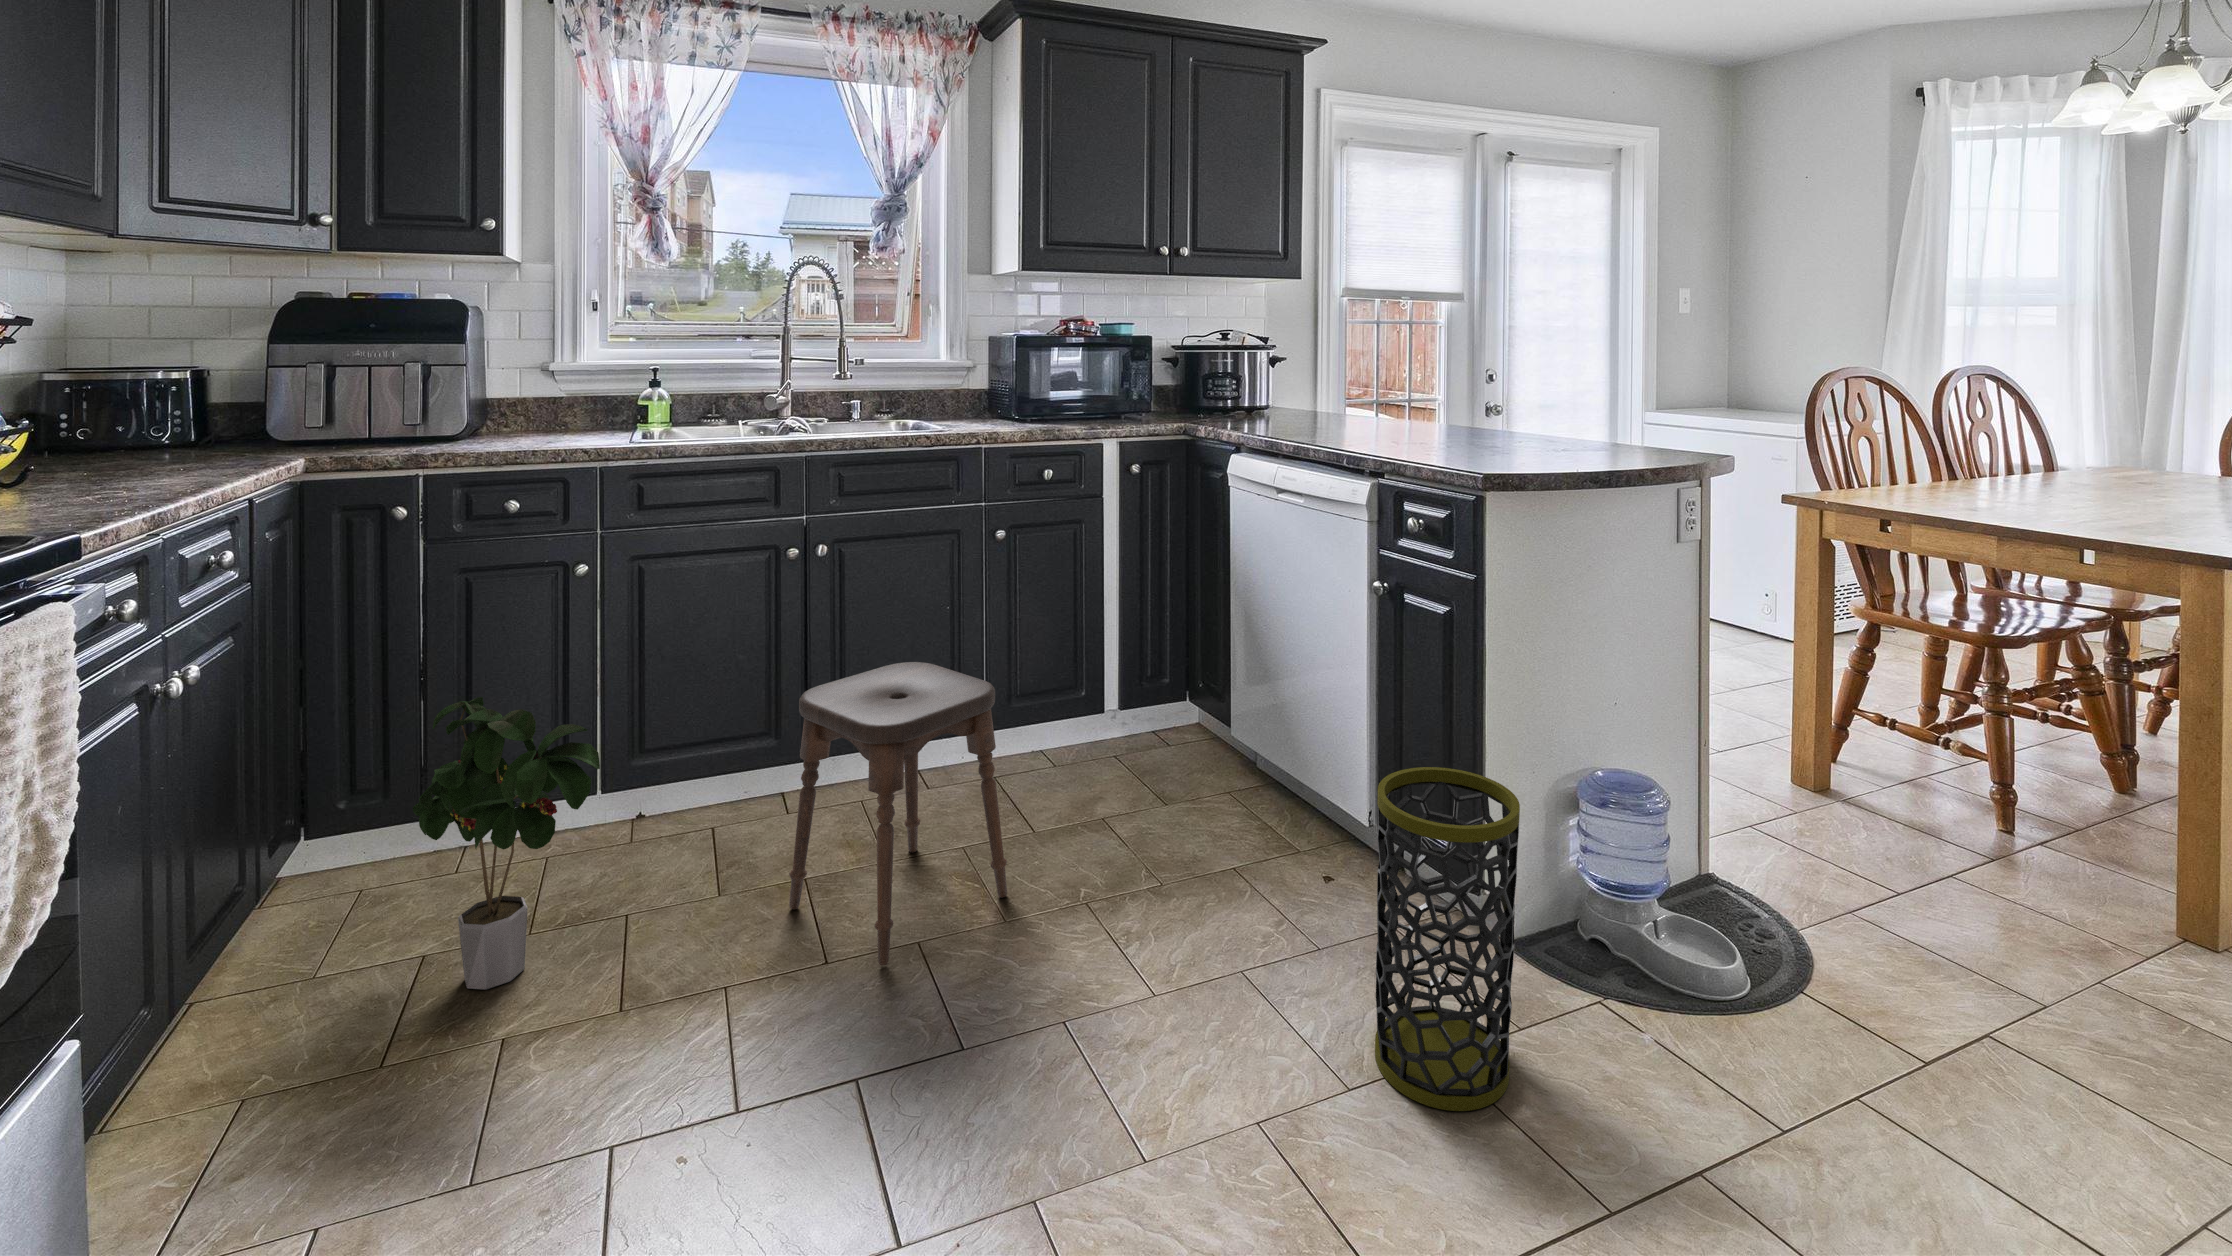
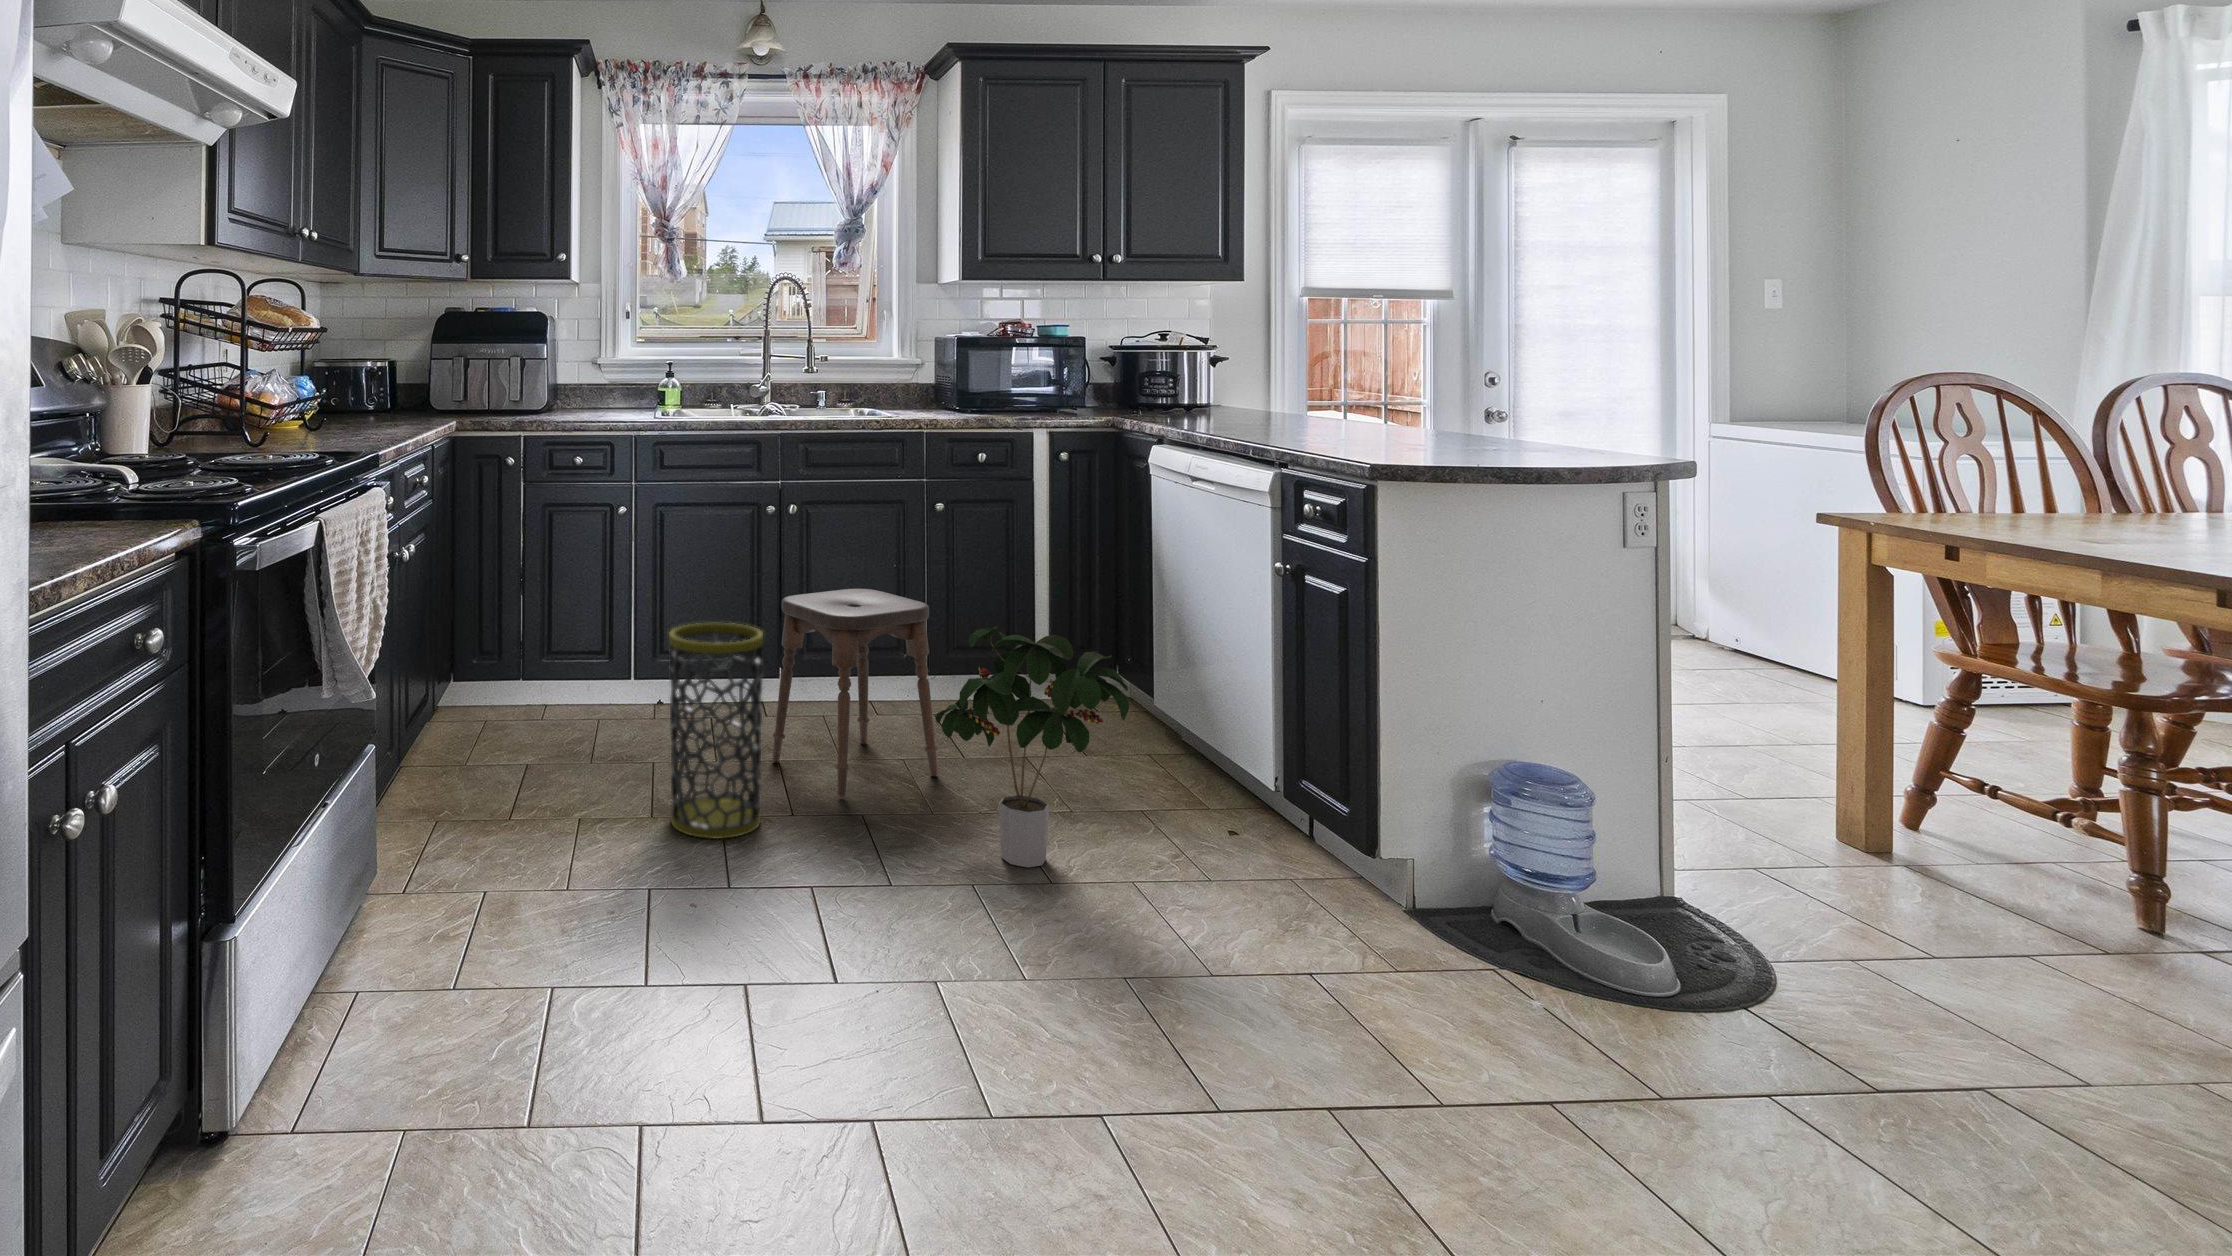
potted plant: present [413,697,600,989] -> present [935,626,1129,867]
trash can: present [1375,767,1520,1111] -> present [669,623,763,839]

